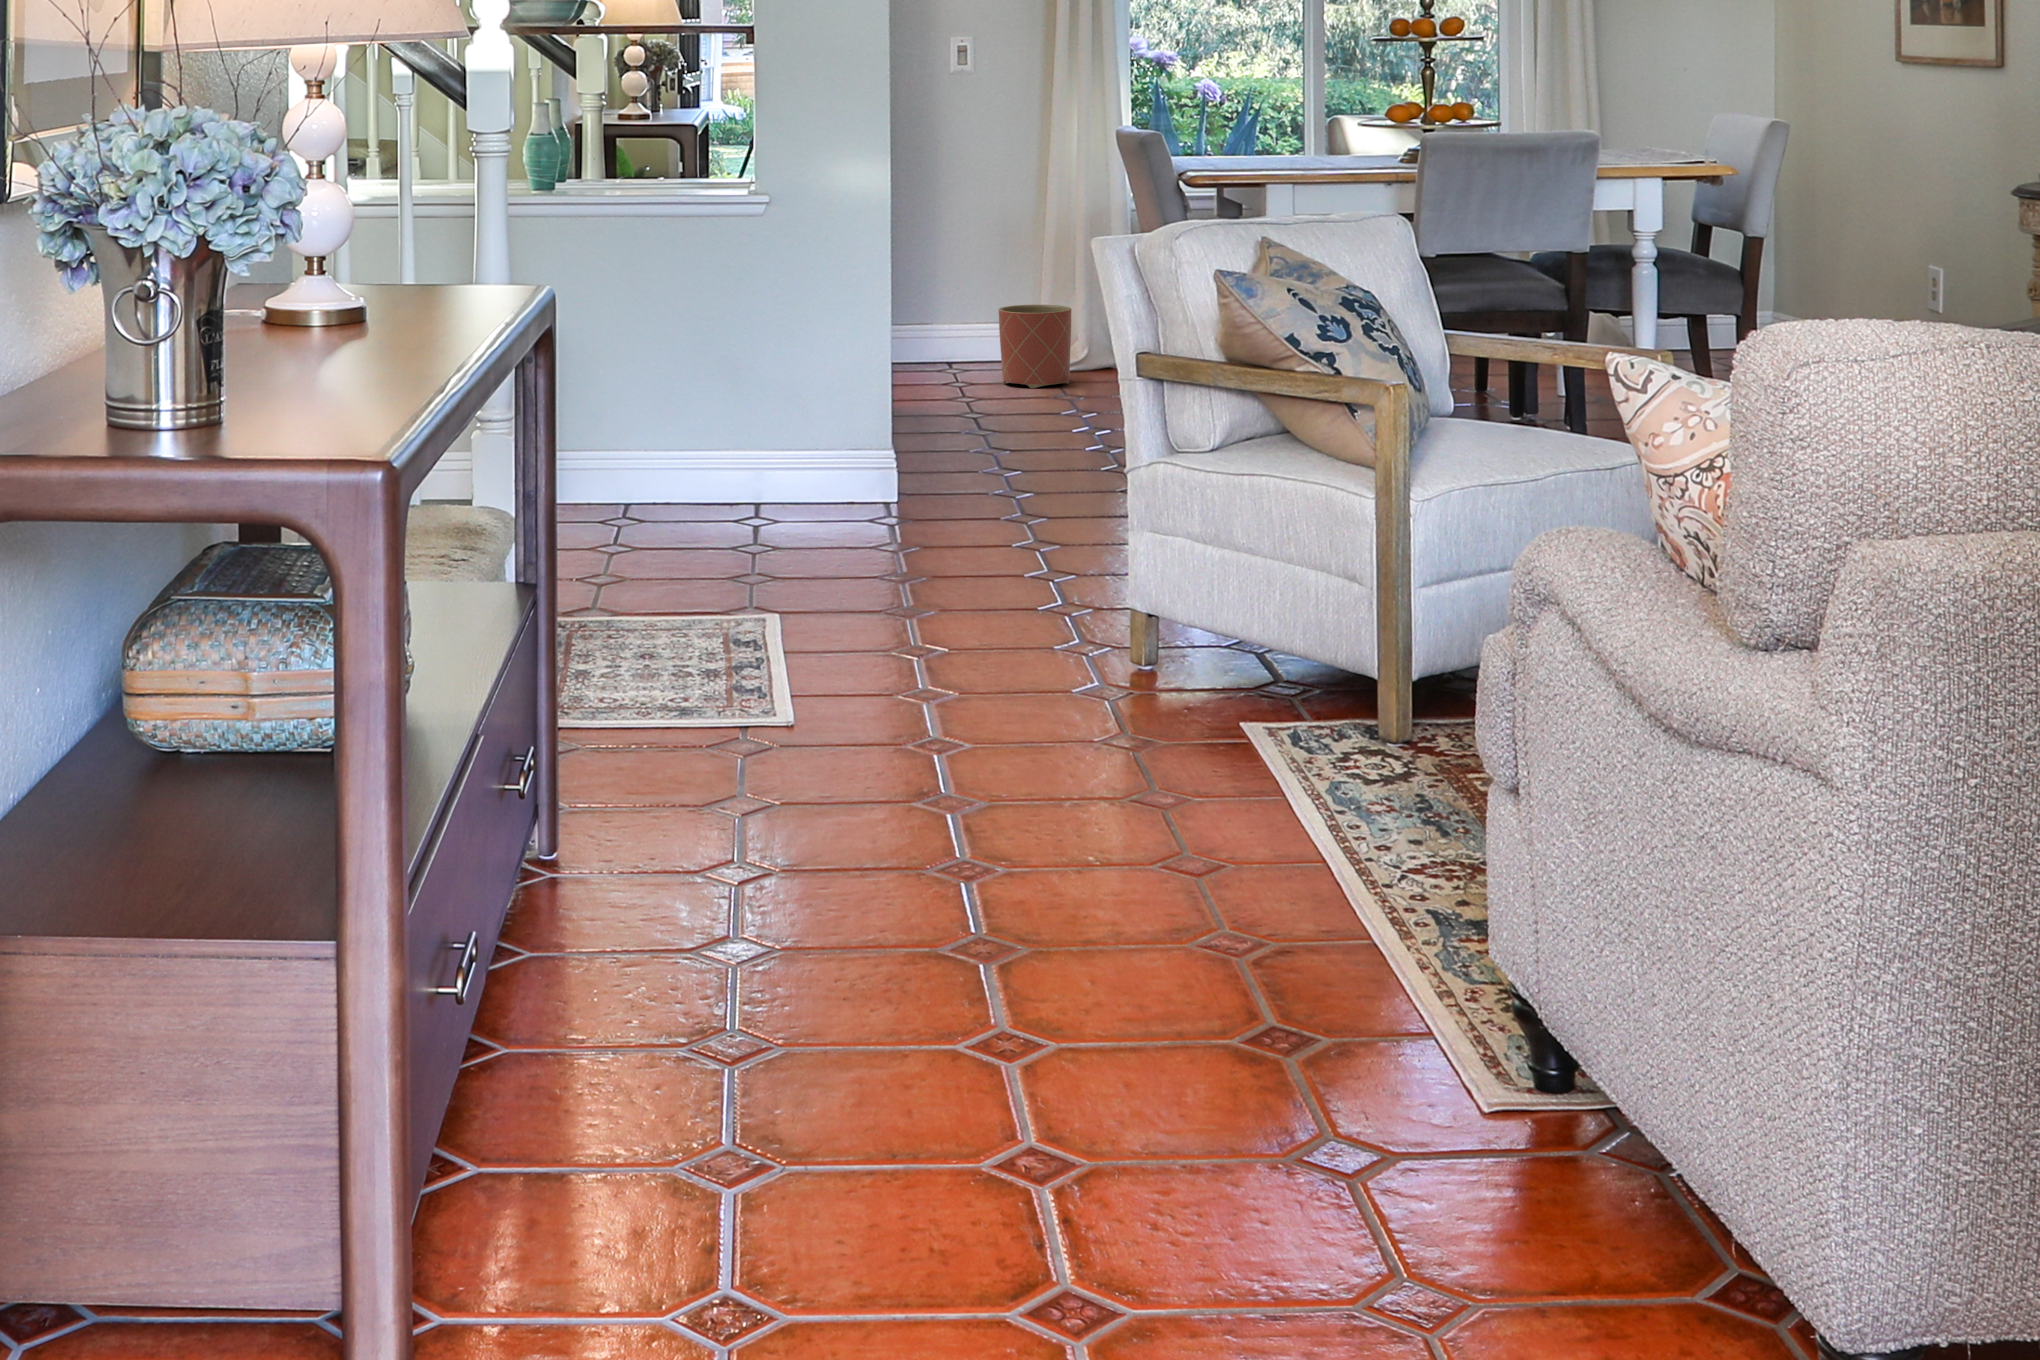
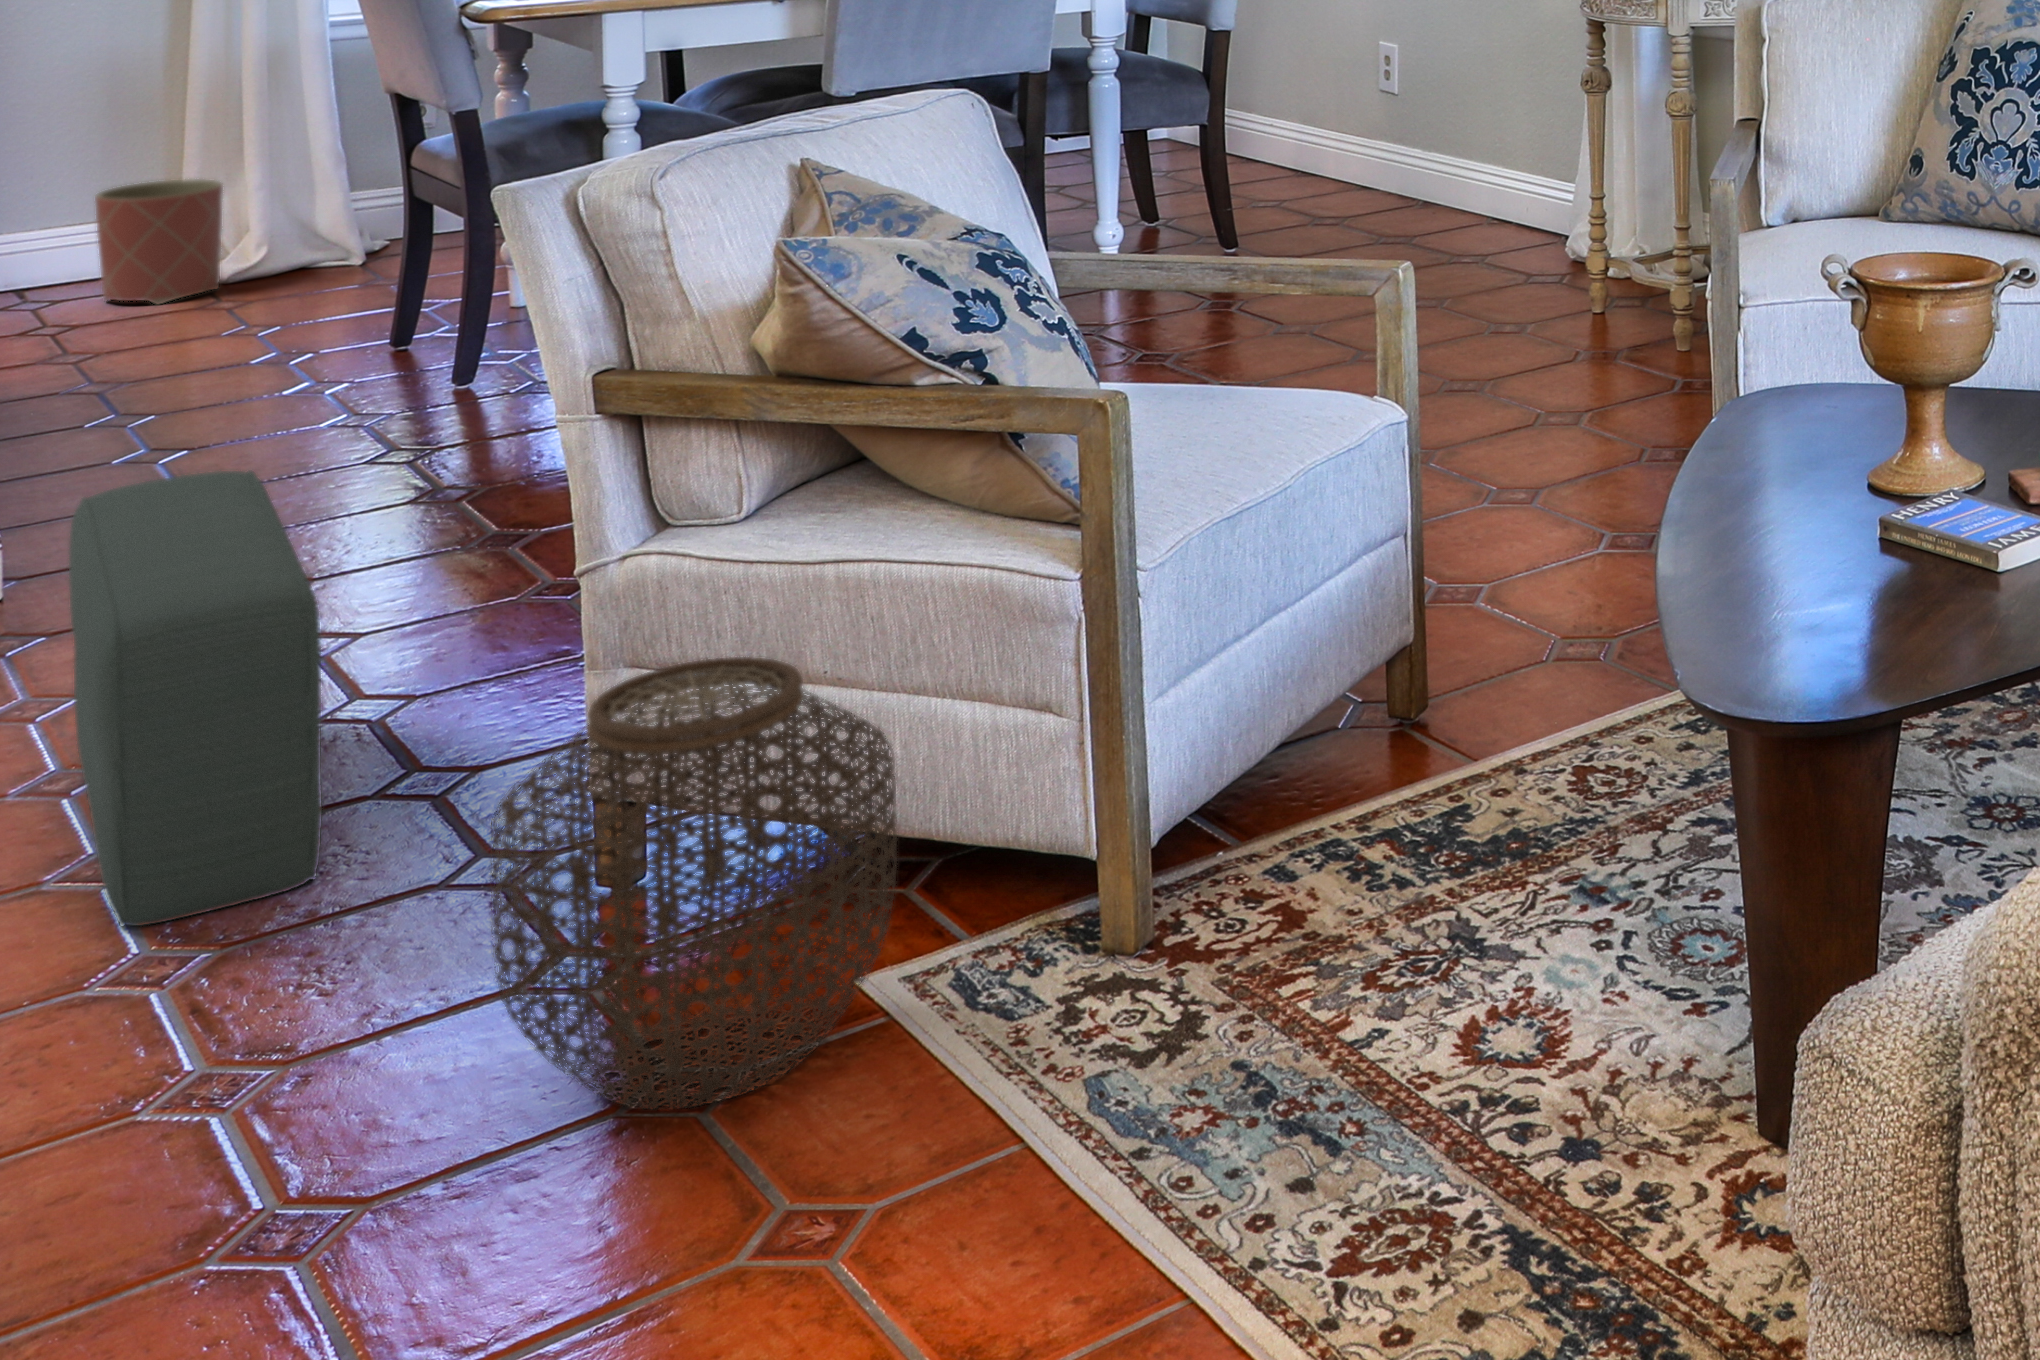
pouf: none [905,419,1013,641] -> present [69,471,322,926]
woven basket: none [1044,506,1254,746] -> present [490,657,897,1109]

